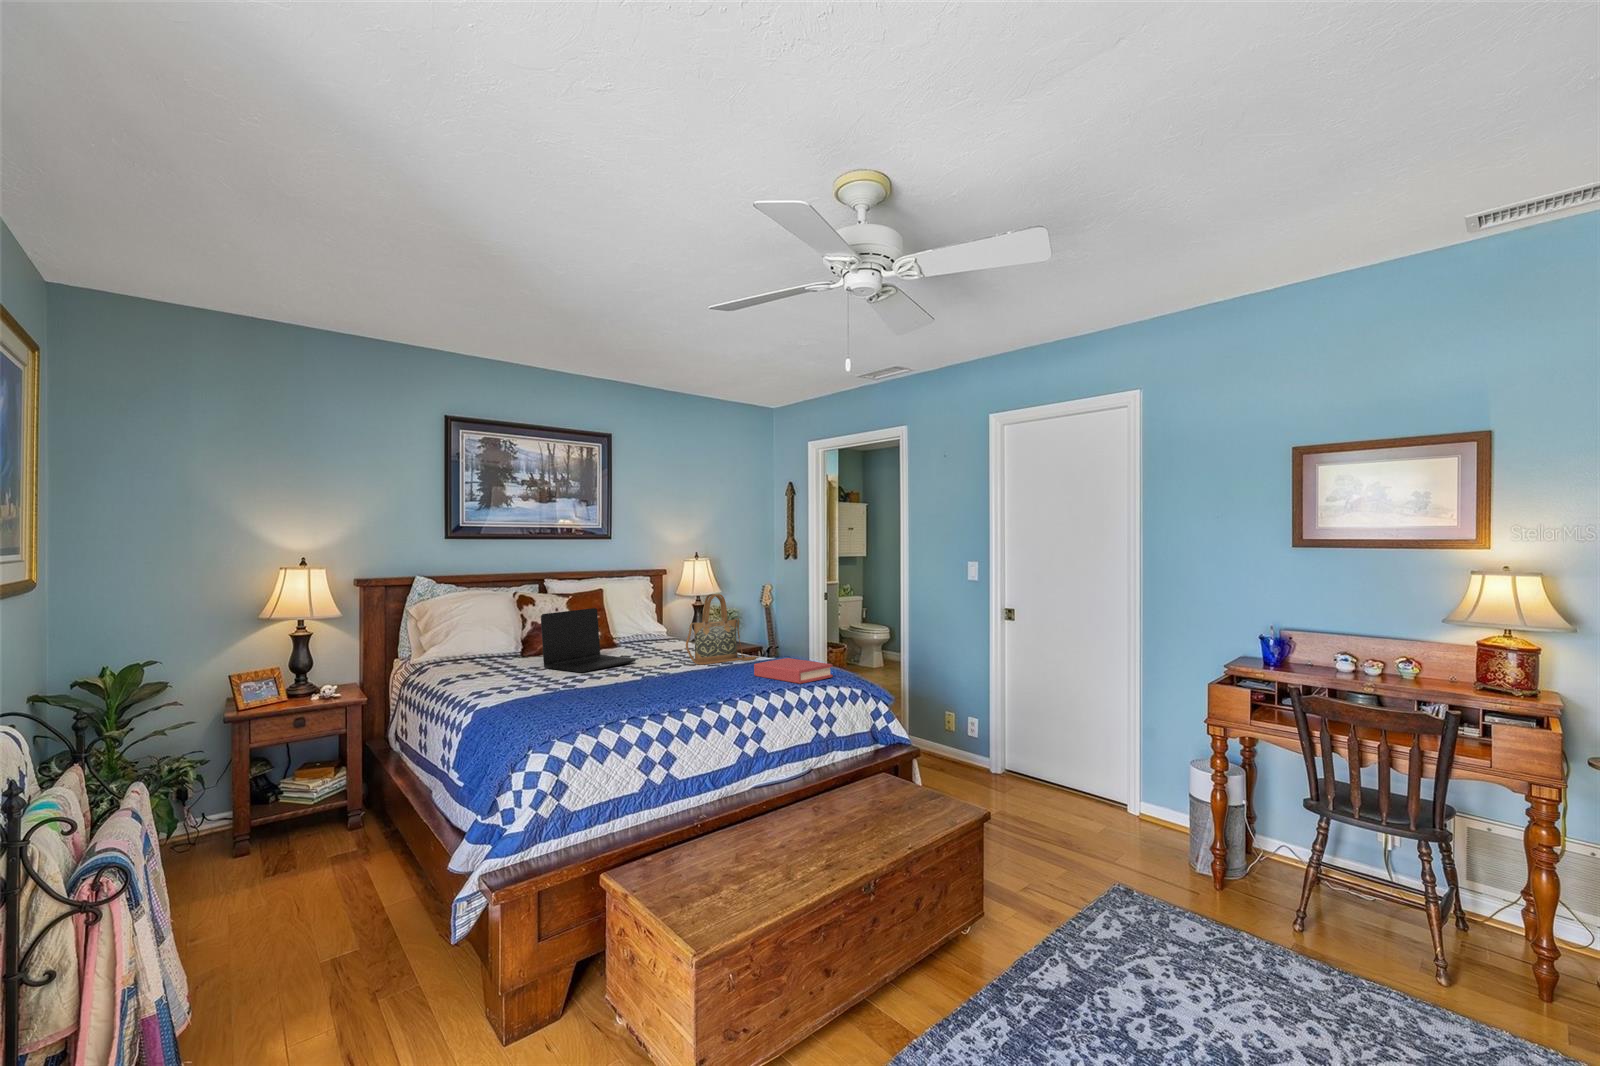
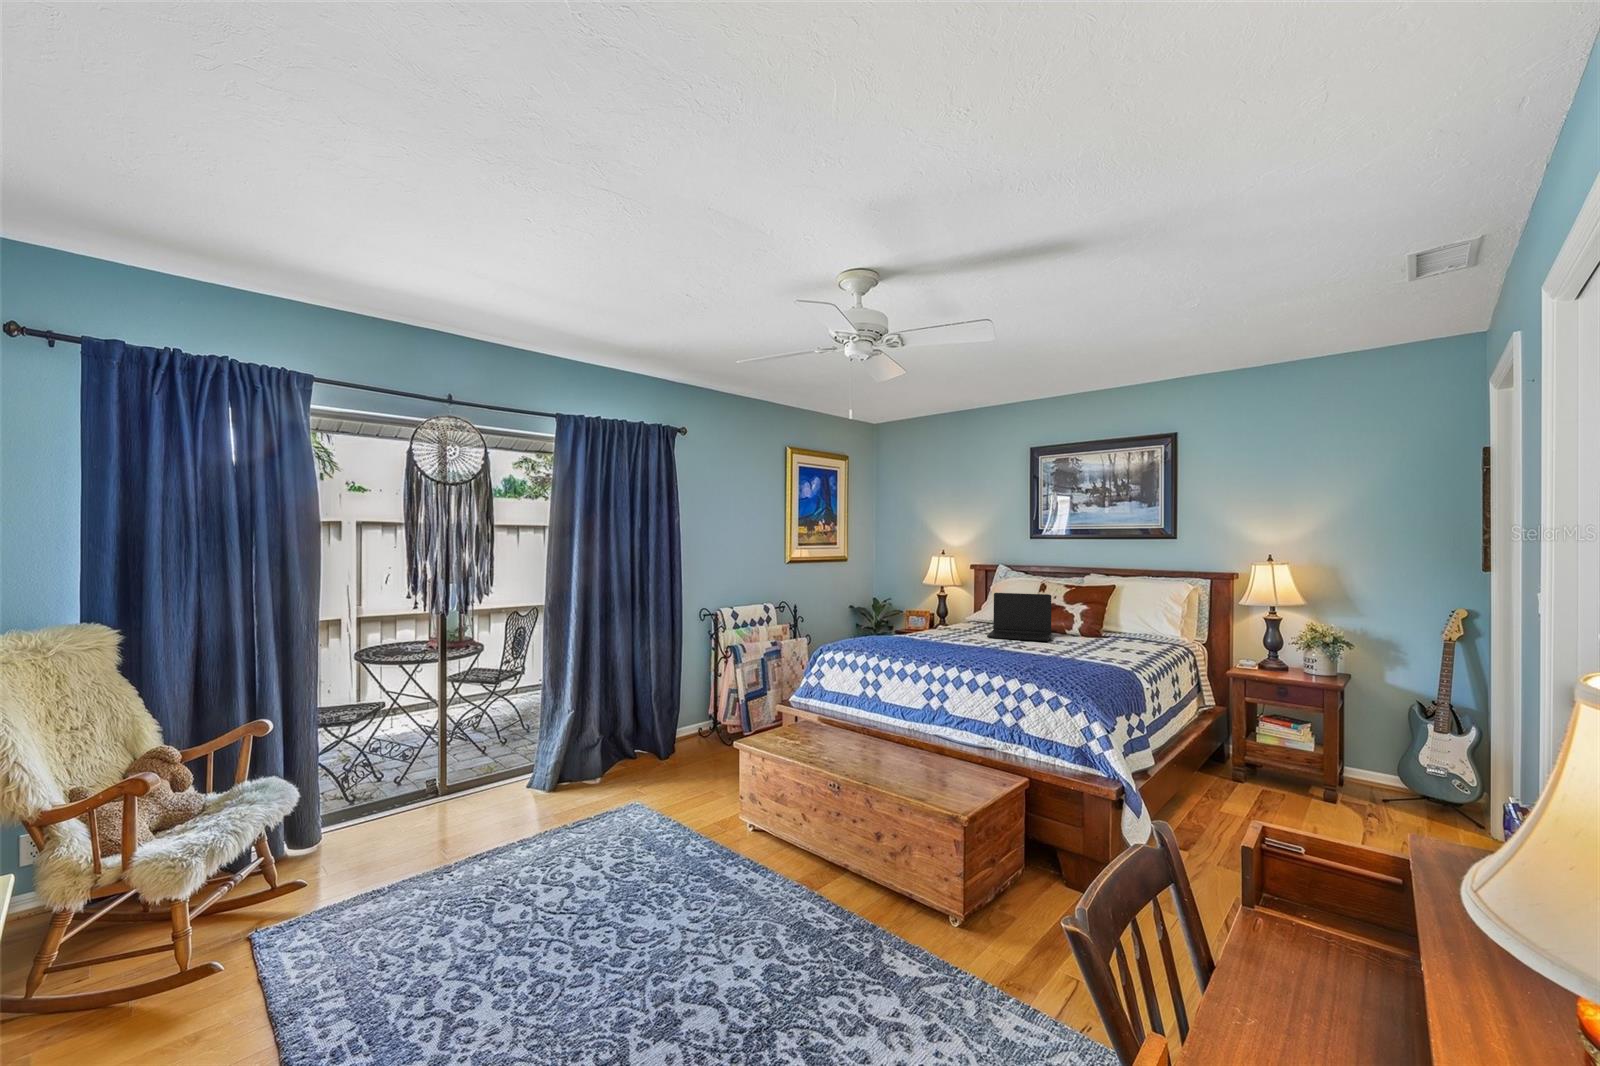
handbag: present [686,594,756,665] -> none [1064,592,1127,661]
hardback book: present [754,658,833,684] -> none [1018,653,1083,679]

